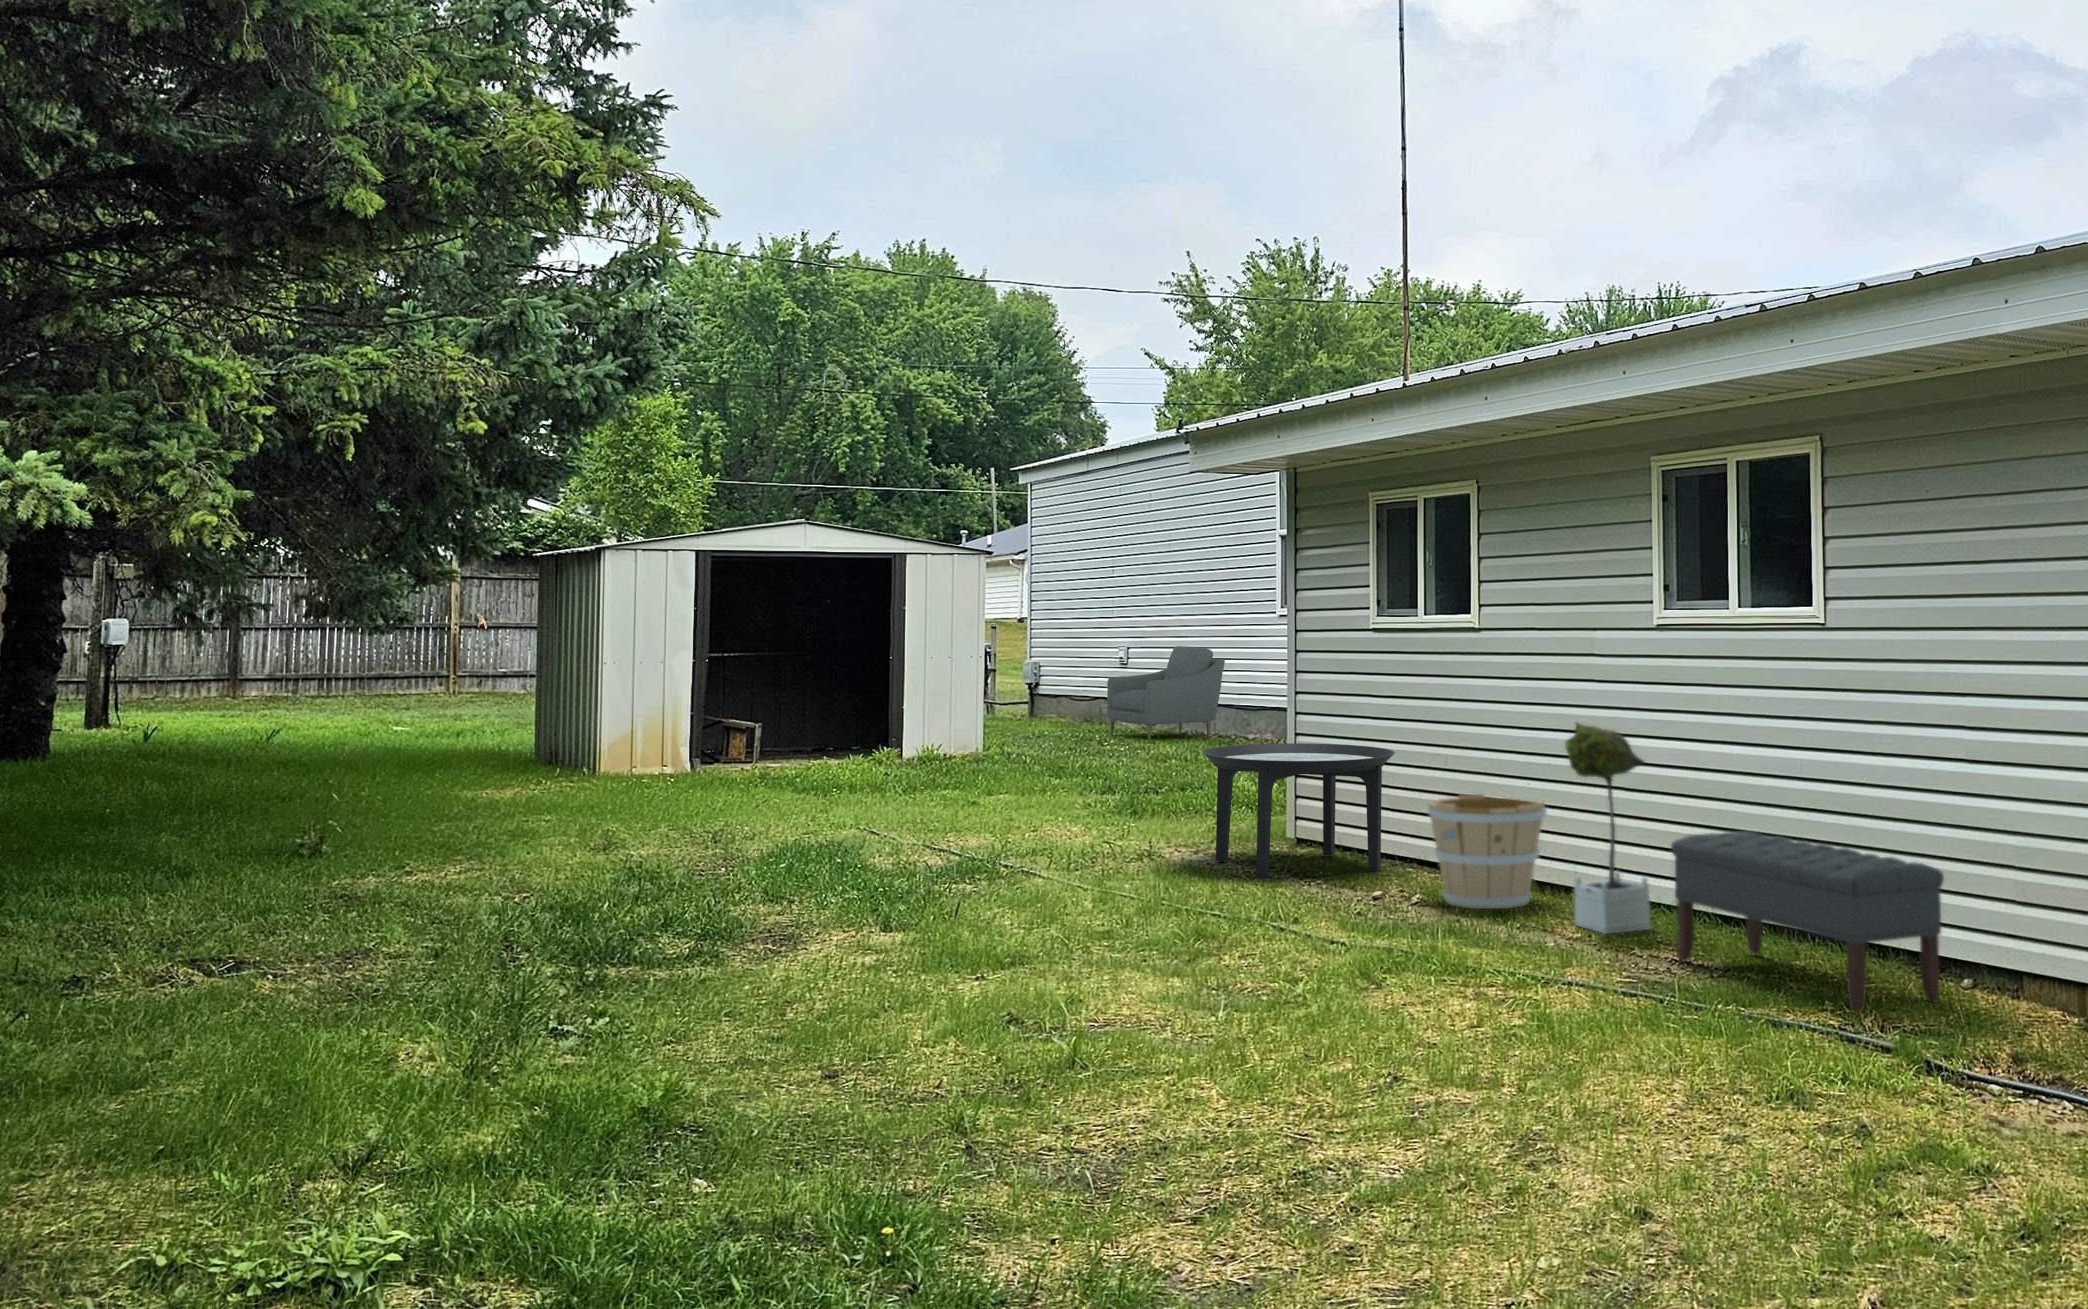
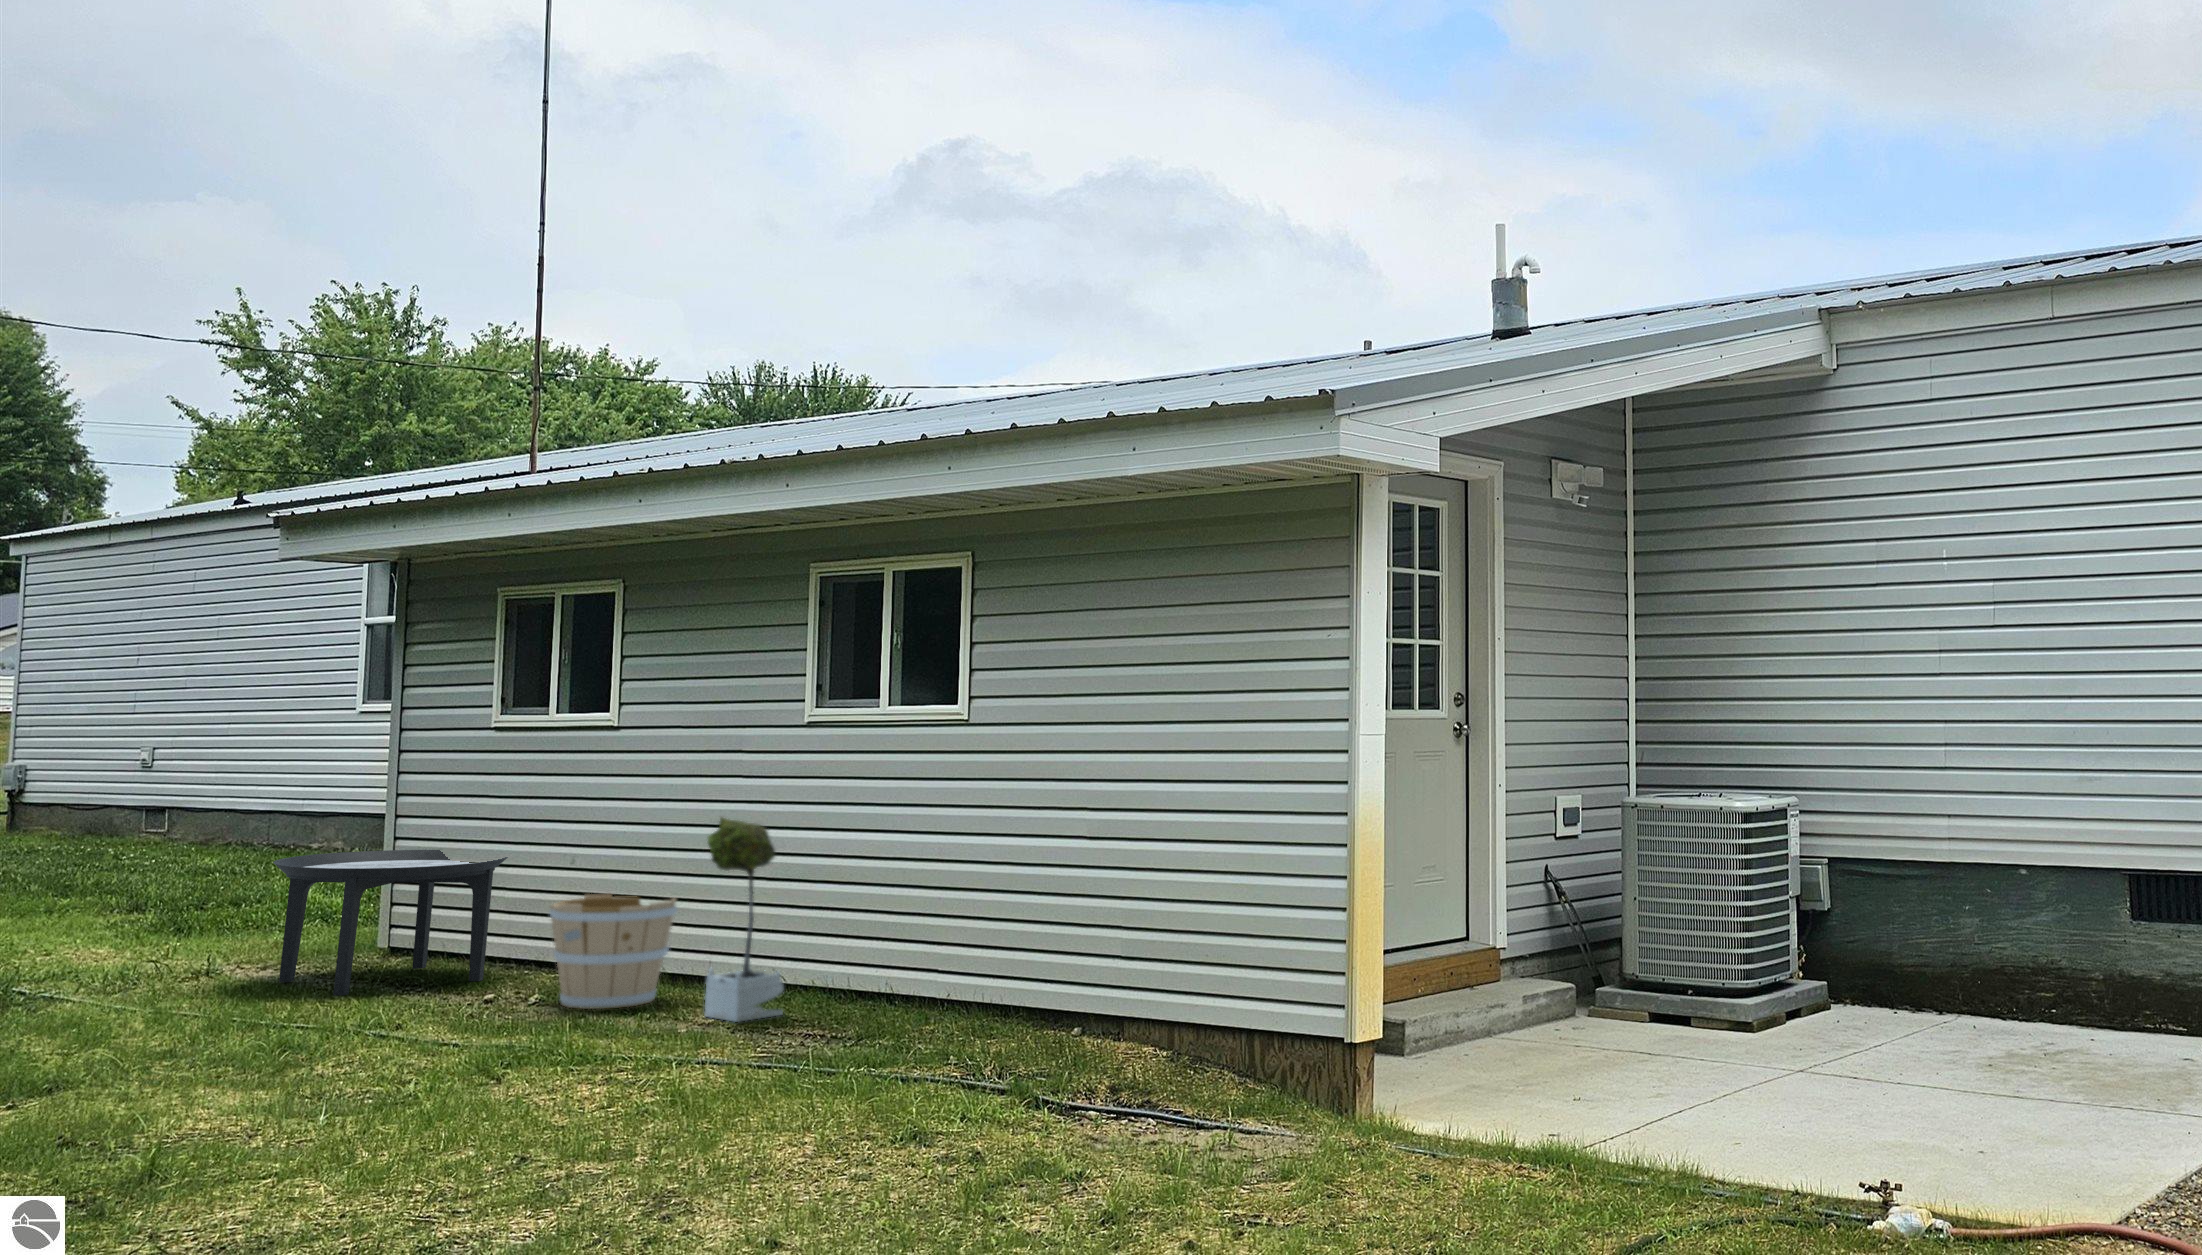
chair: present [1107,646,1225,740] -> none [100,748,270,859]
bench: present [1671,831,1944,1012] -> none [810,914,1065,1069]

